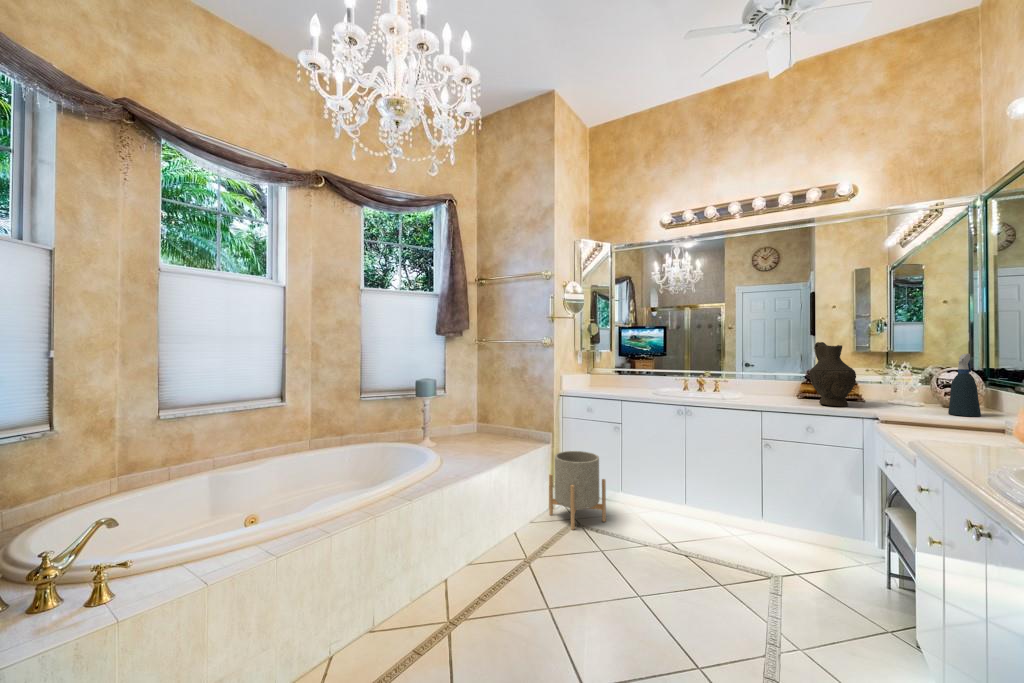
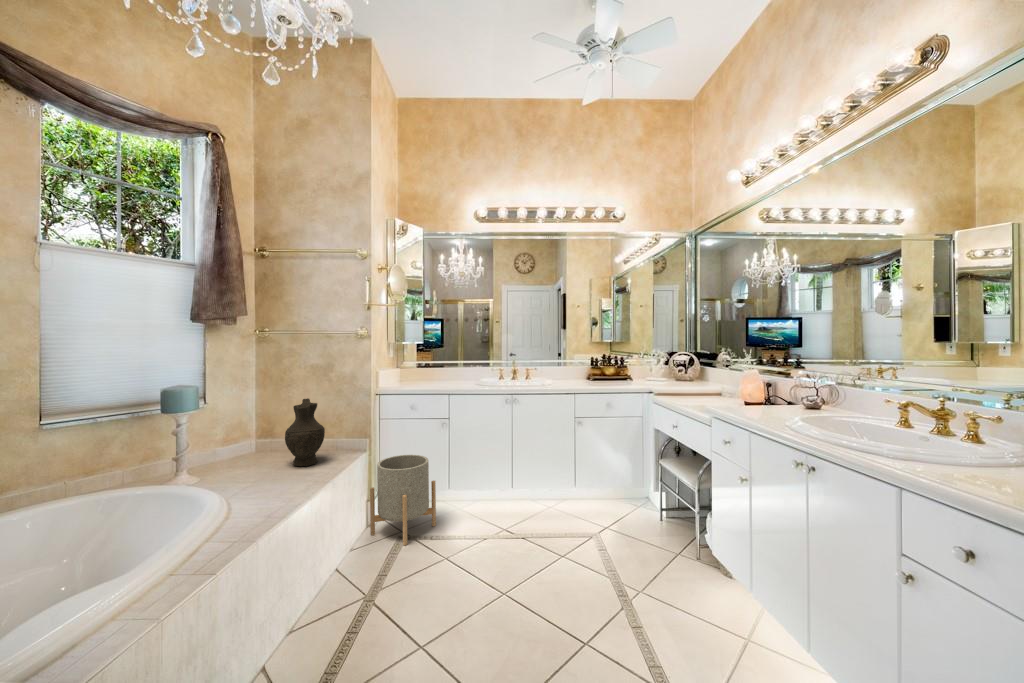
decorative vase: present [809,342,856,407] -> present [285,398,325,466]
spray bottle: present [948,354,981,416] -> none [686,343,703,386]

